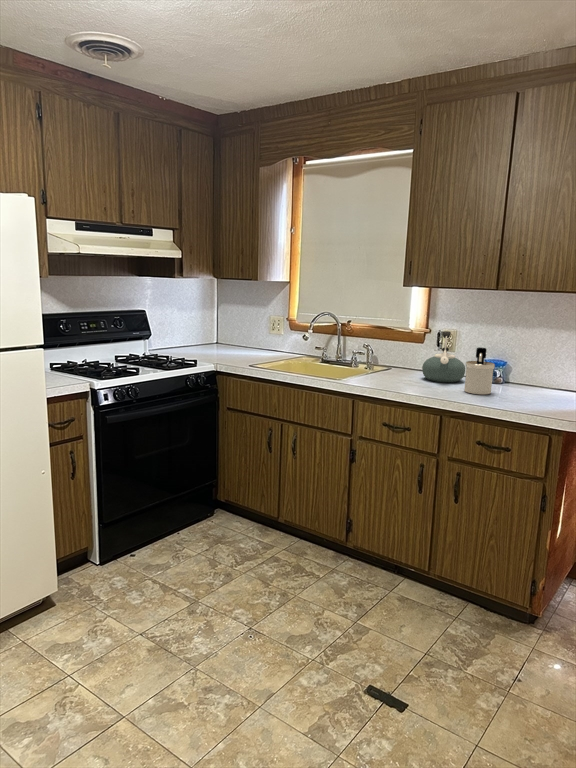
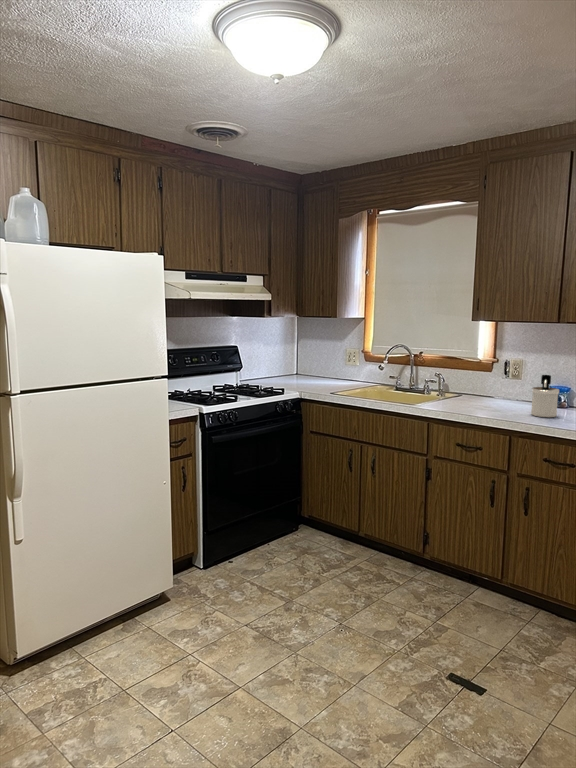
kettle: present [422,331,465,383] -> none [491,361,532,407]

